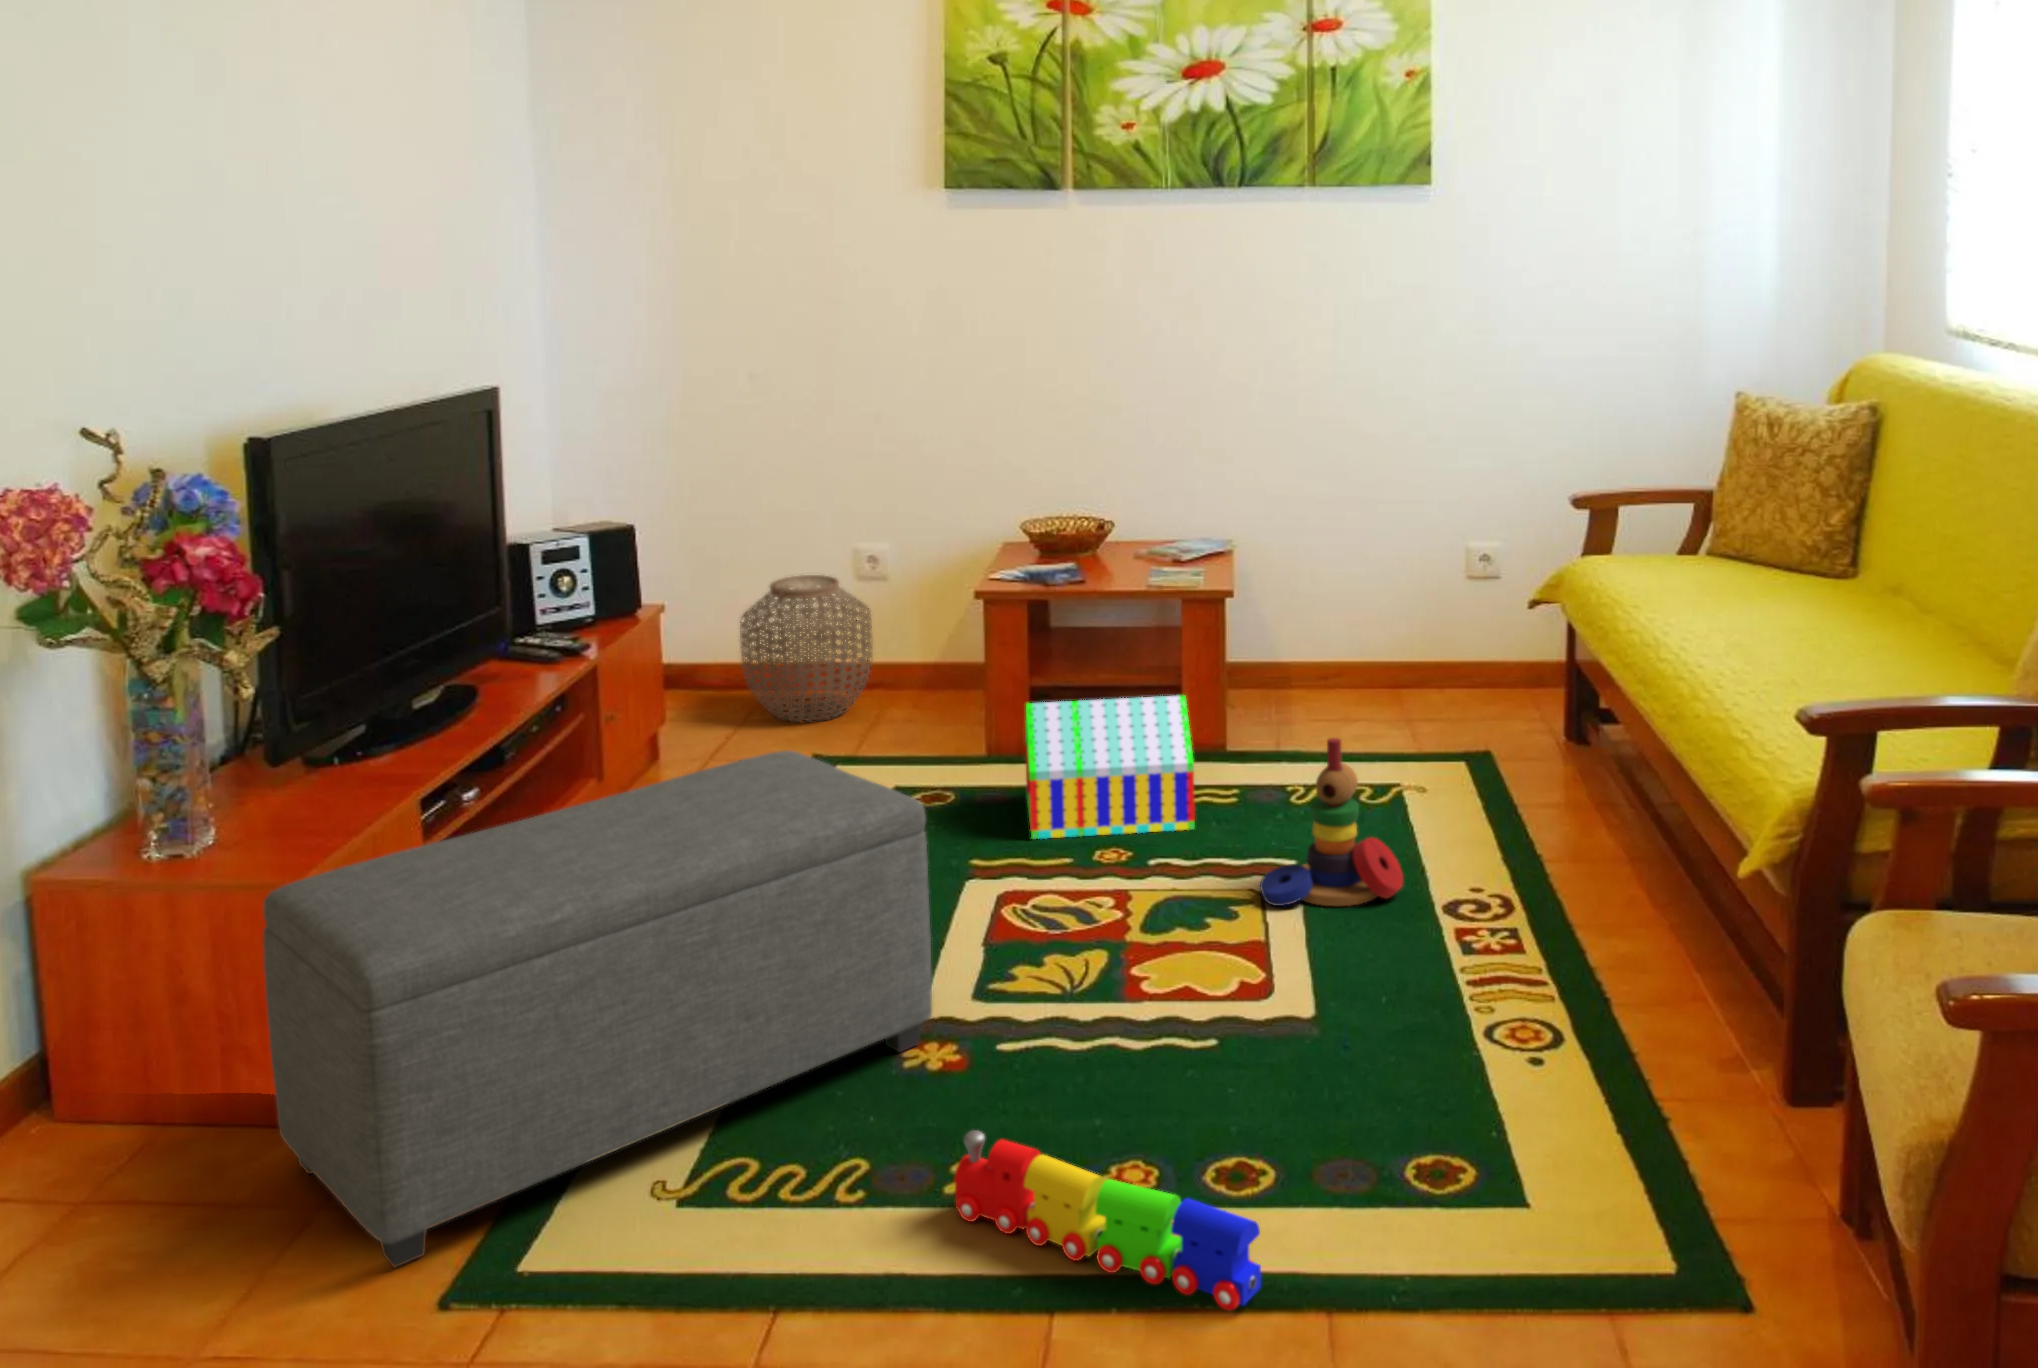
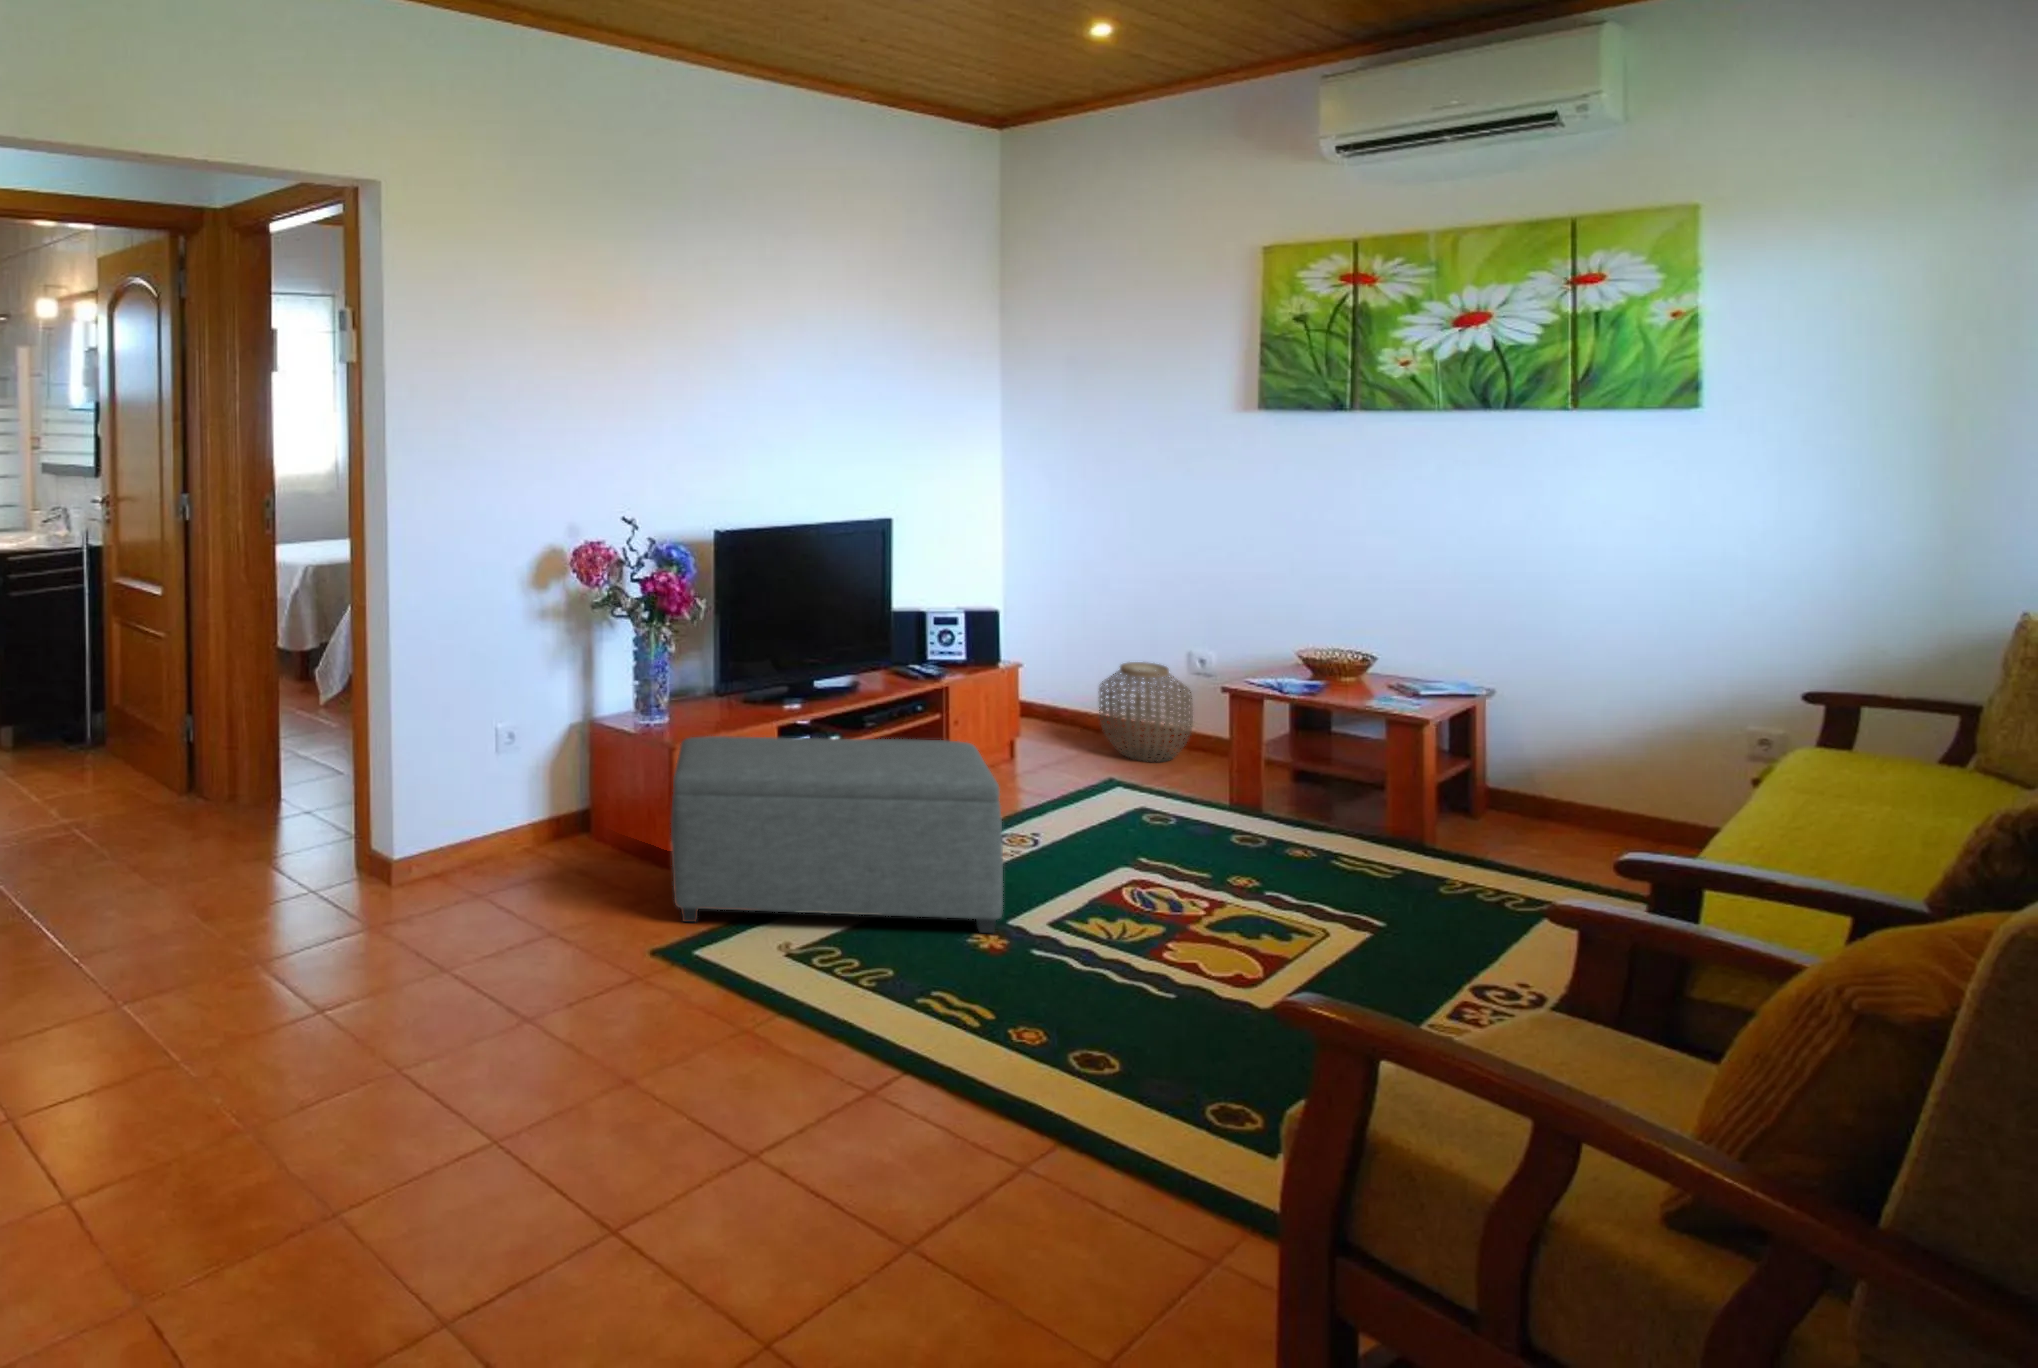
toy house: present [1025,695,1195,839] -> none [1196,768,1349,893]
stacking toy: present [1260,738,1403,906] -> none [1313,840,1443,980]
toy train: present [954,1130,1261,1310] -> none [917,962,1029,1109]

